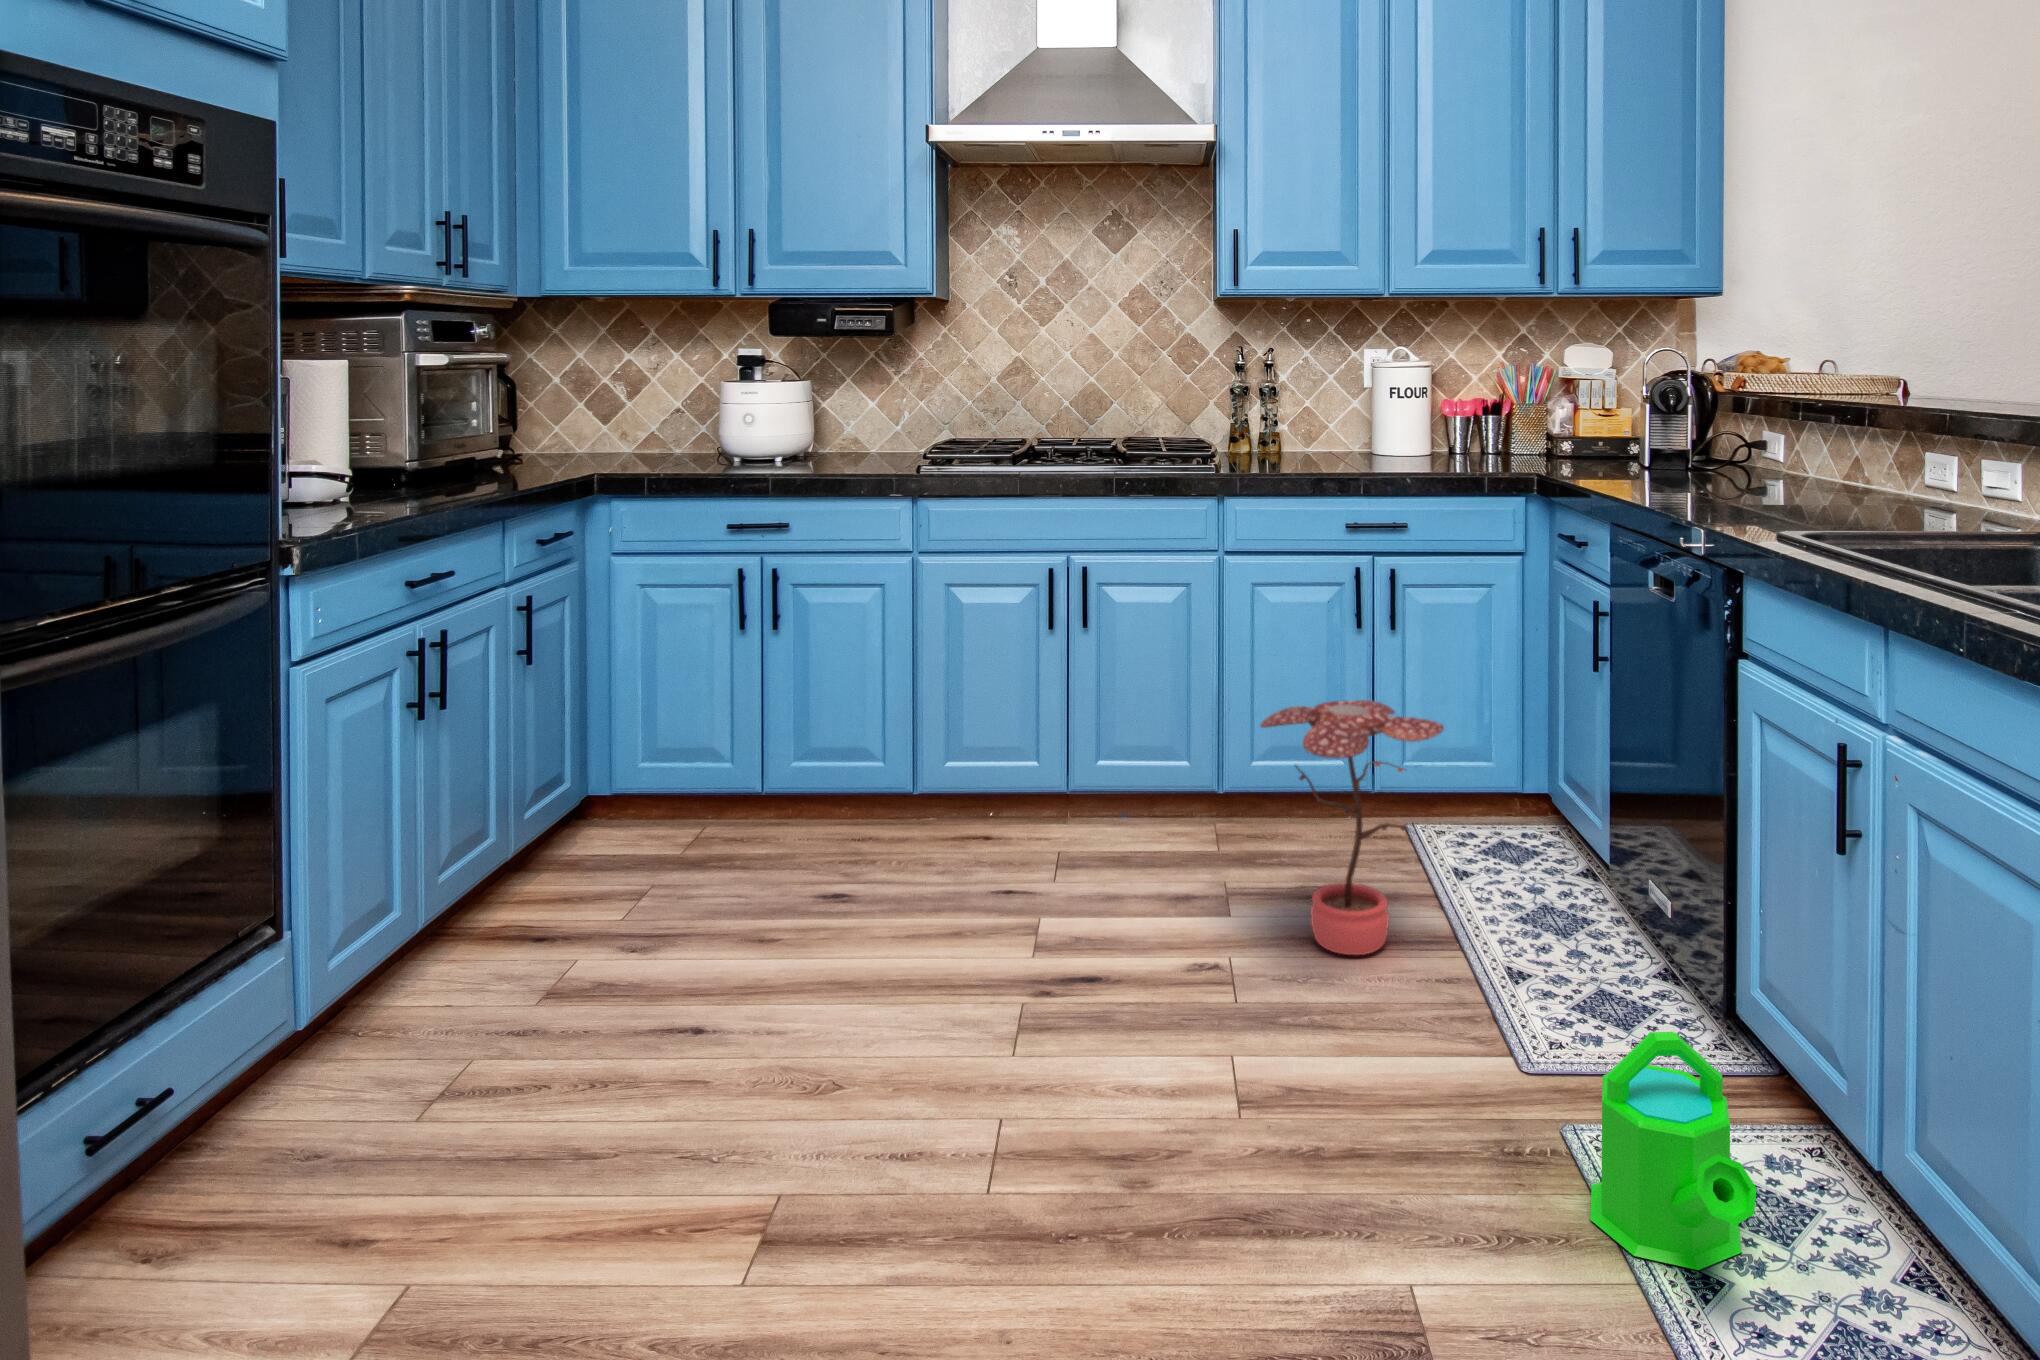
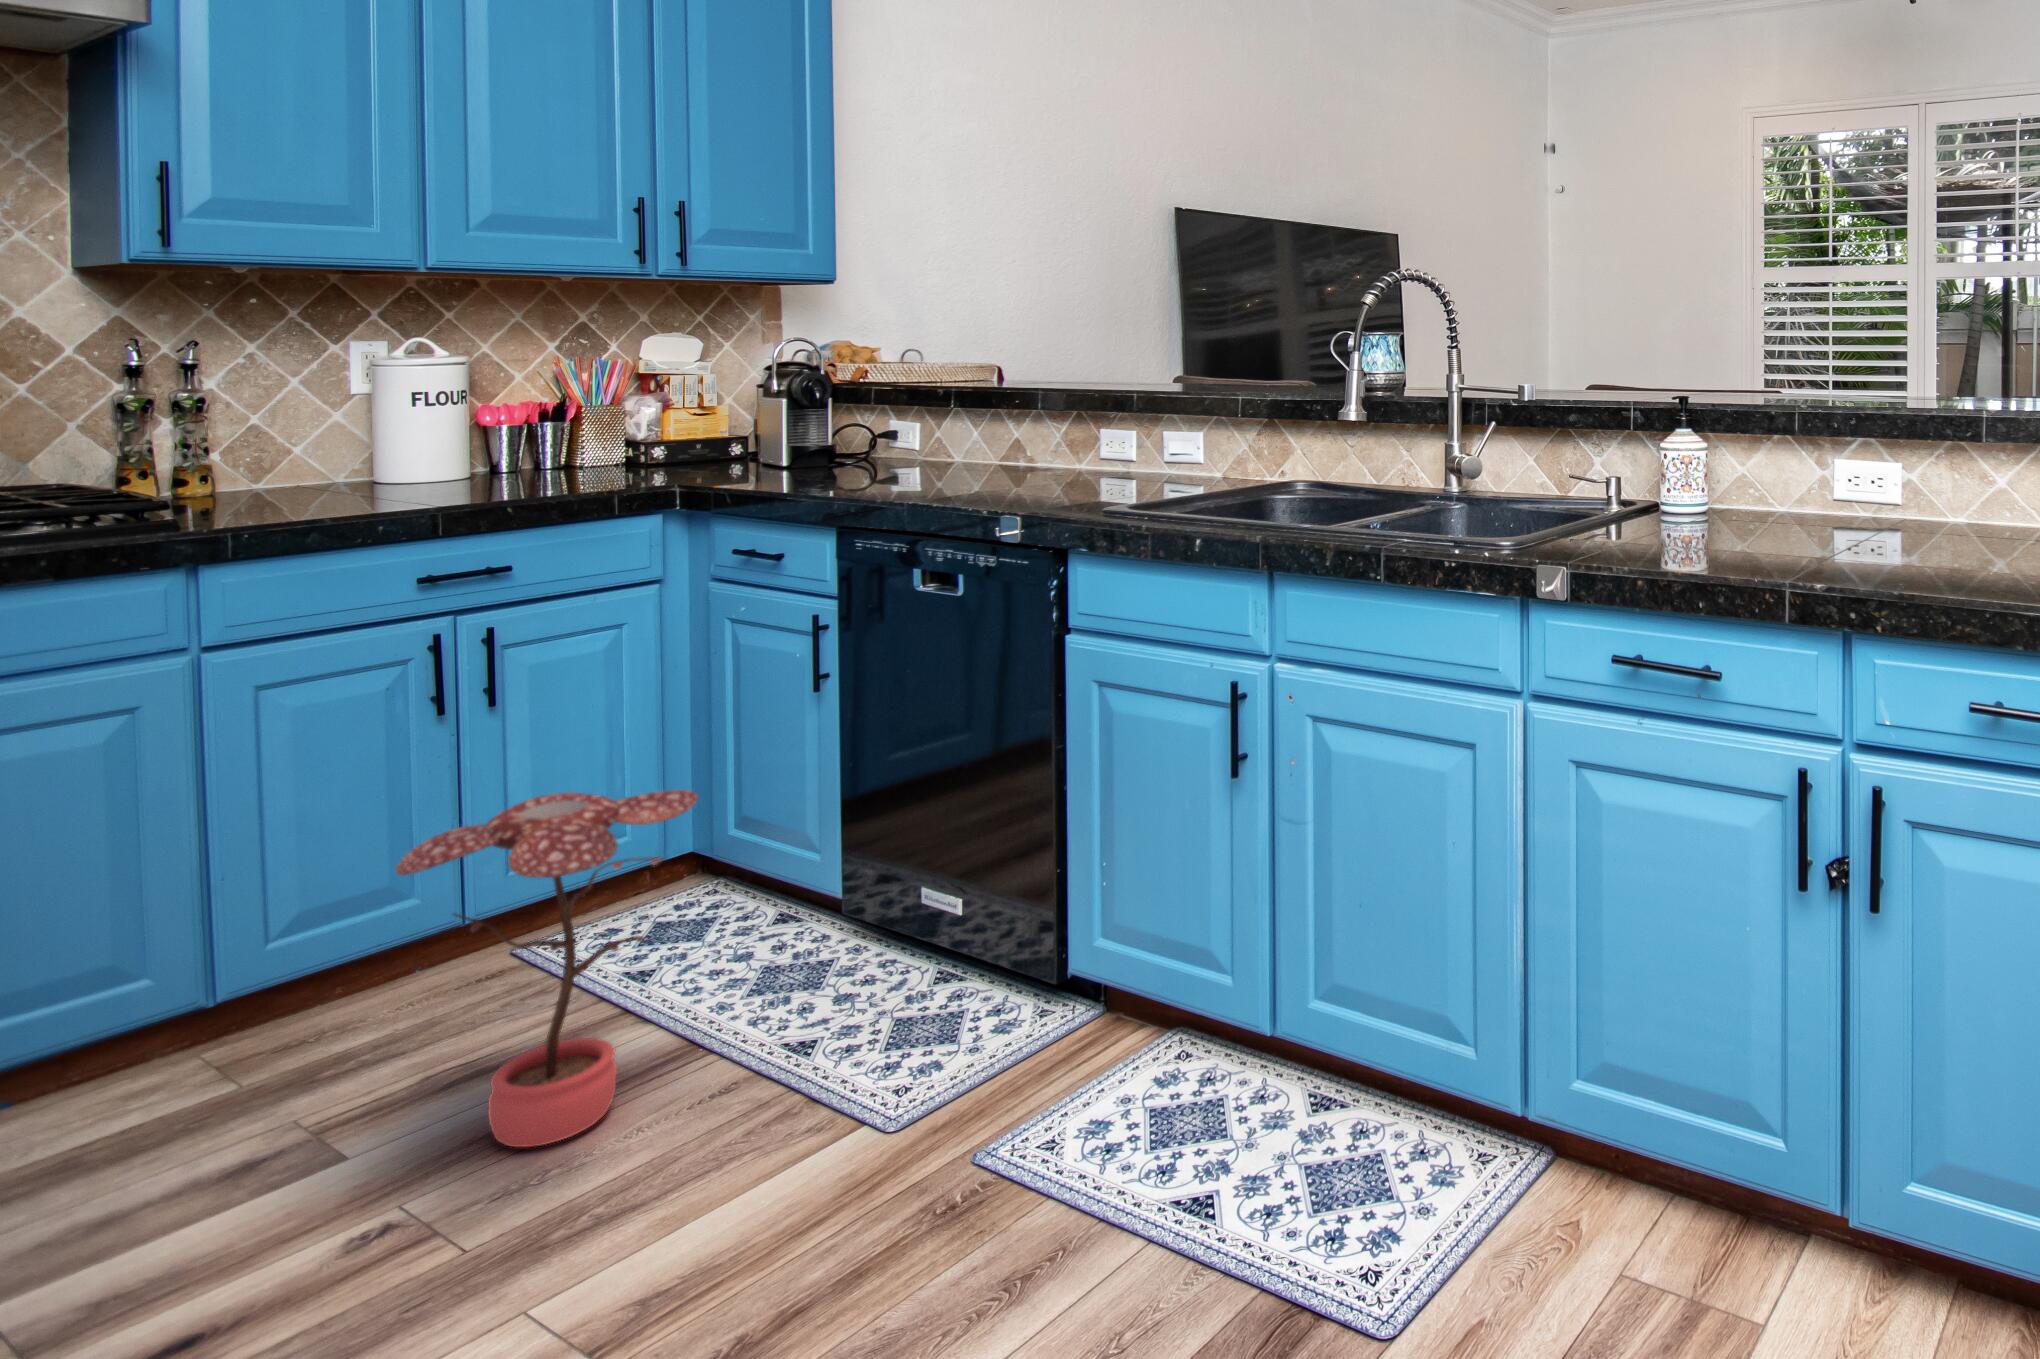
watering can: present [1590,1032,1756,1270] -> none [1033,987,1251,1220]

